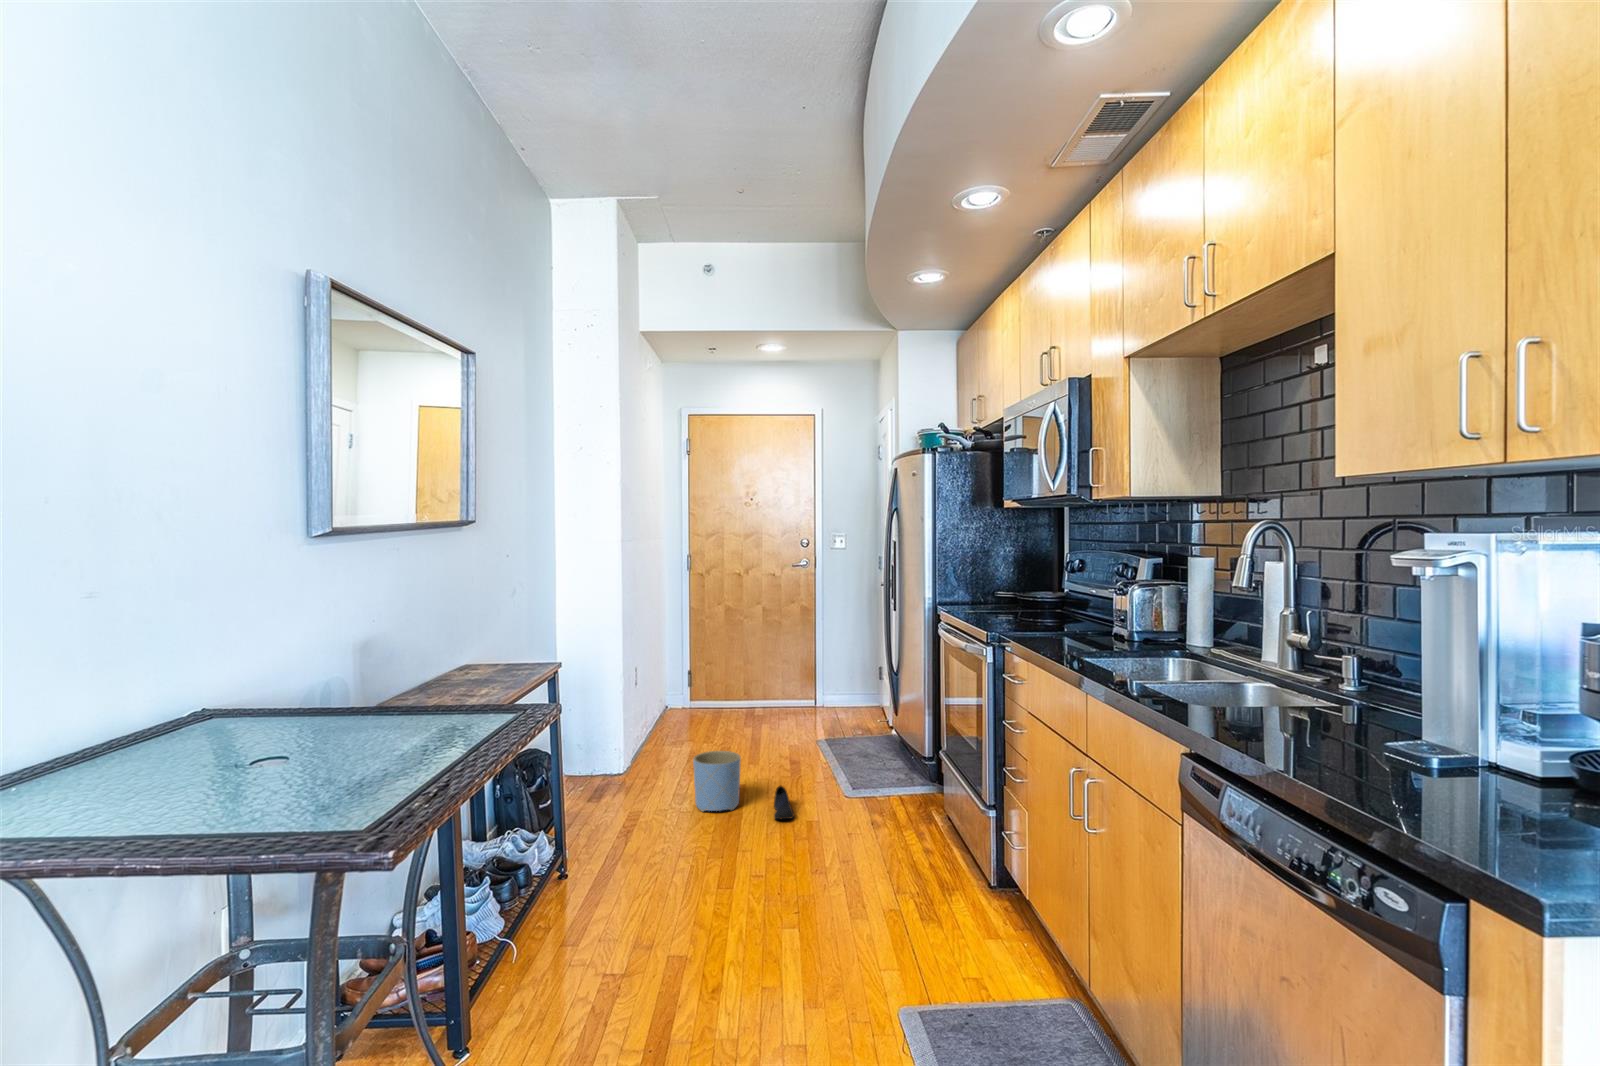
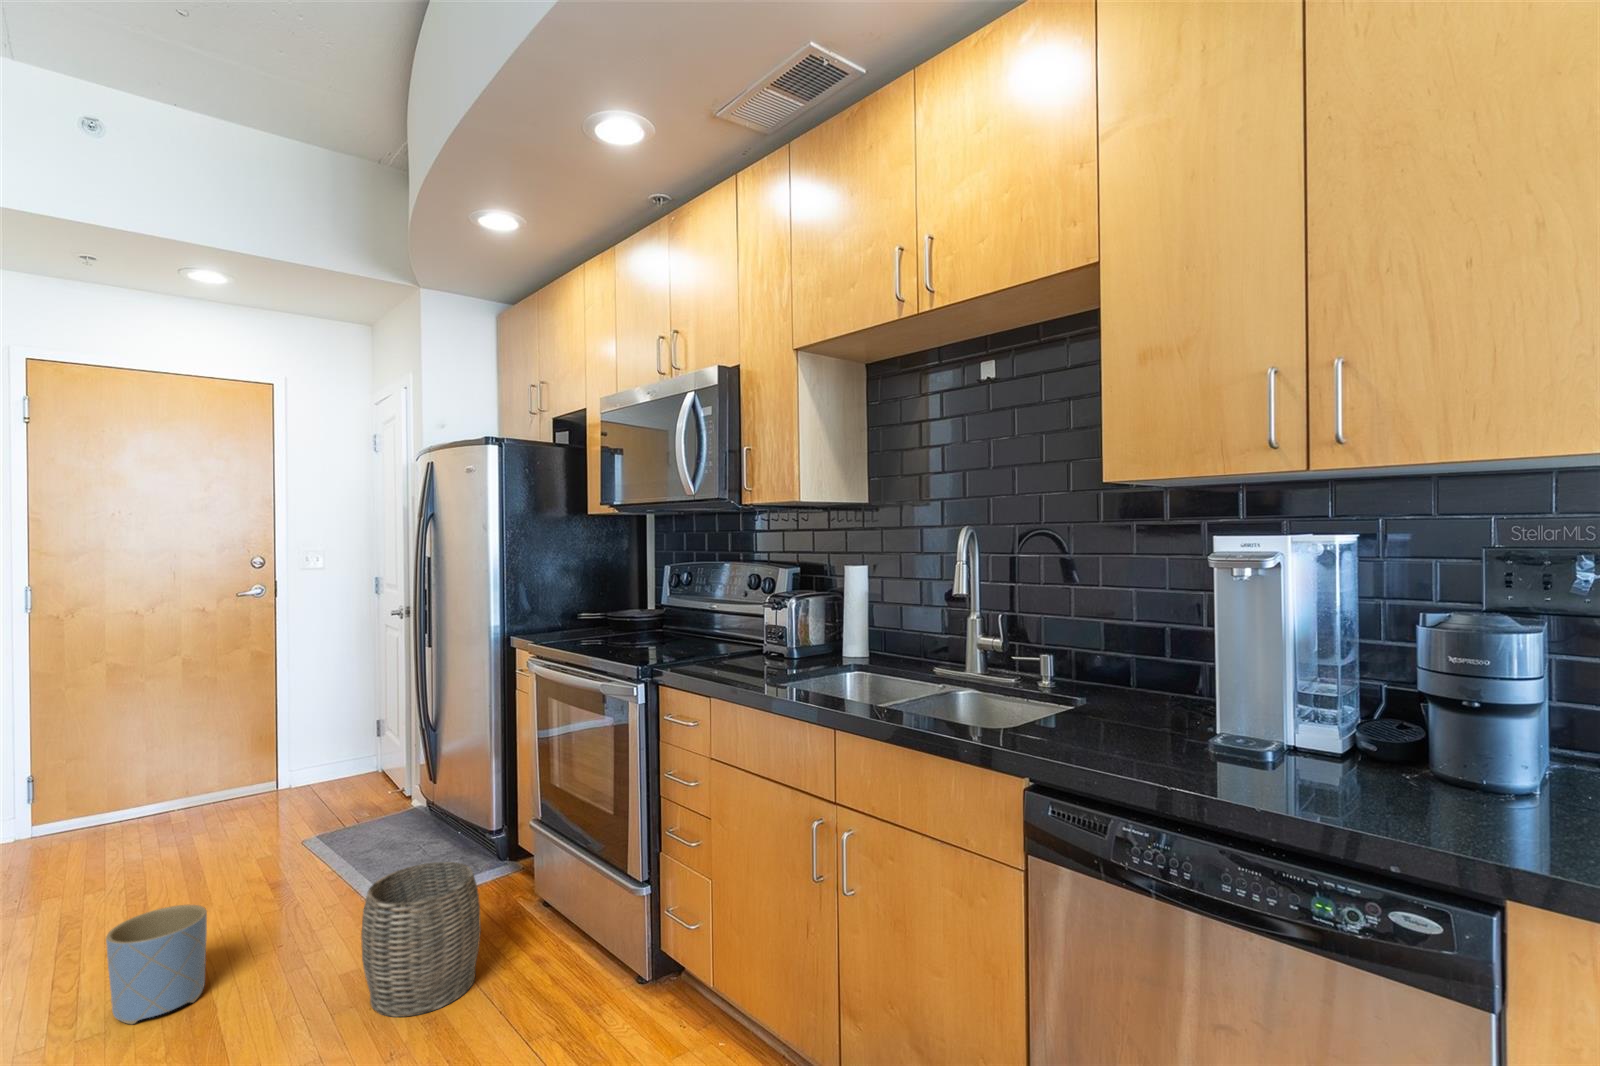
woven basket: none [811,758,885,857] -> present [361,862,481,1017]
shoe: present [774,786,794,819] -> none [273,933,317,991]

